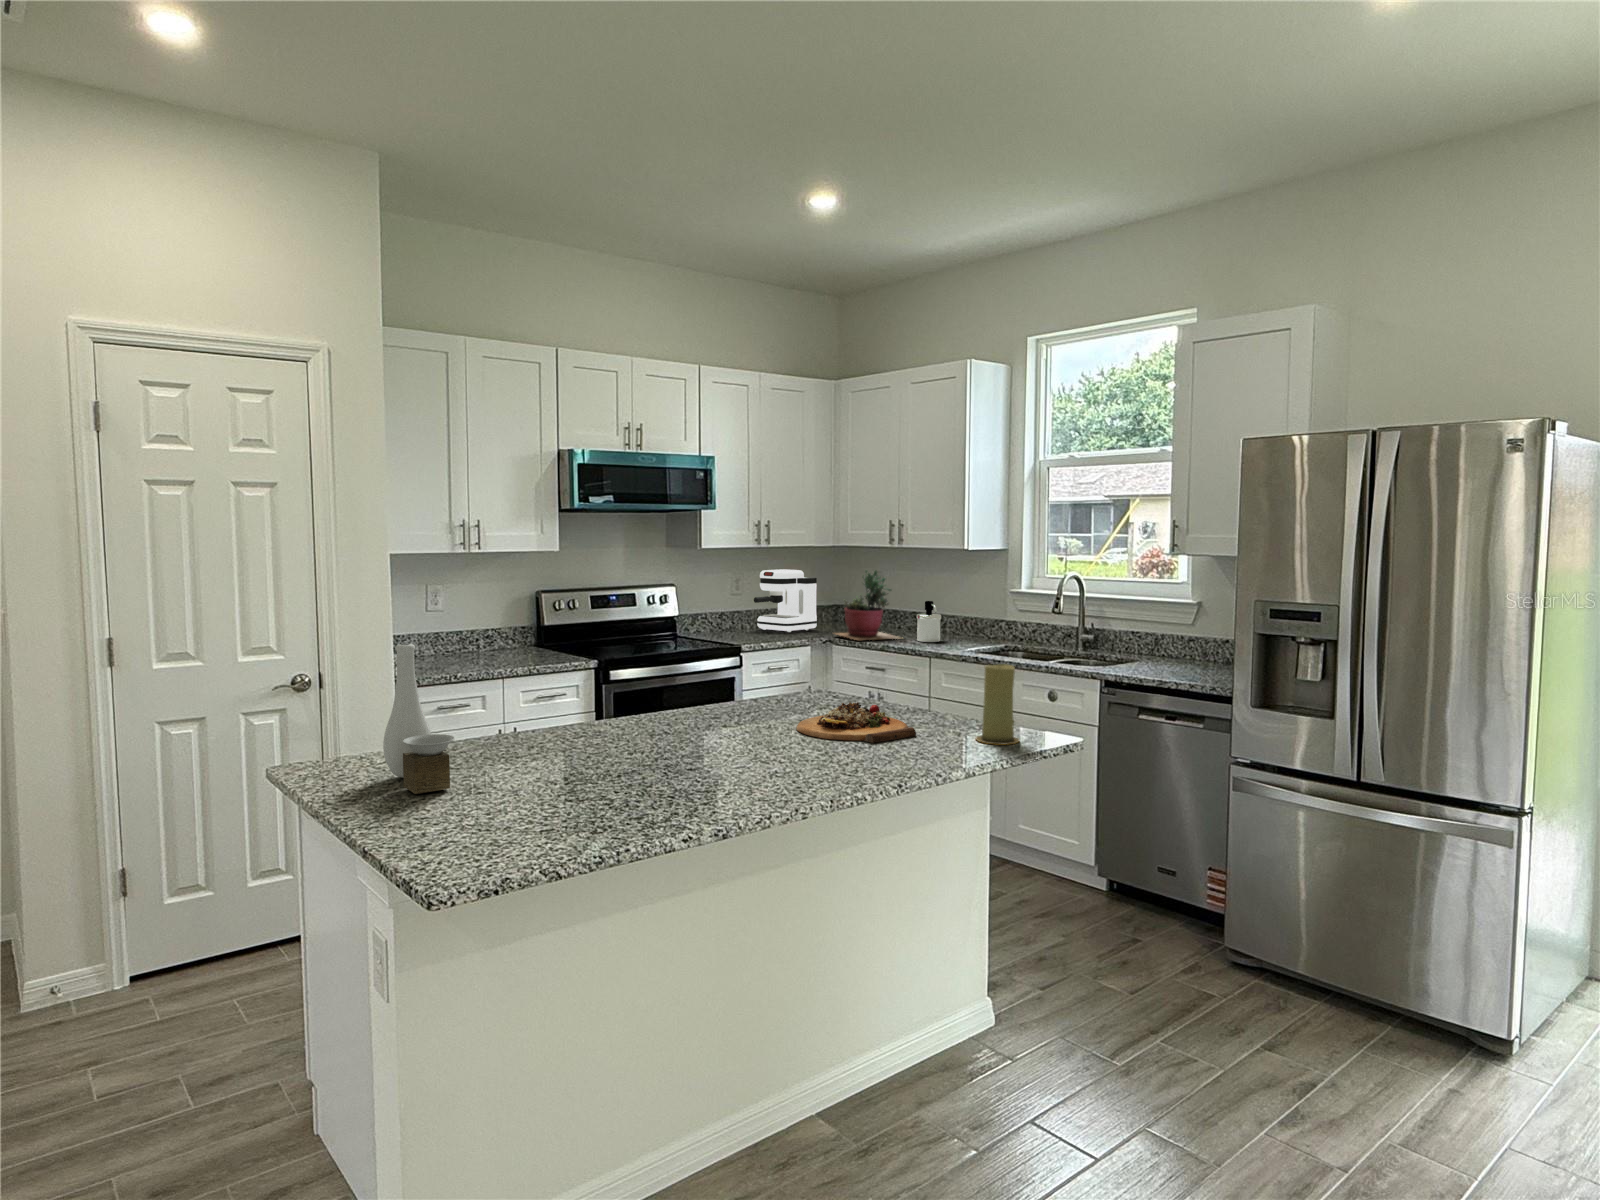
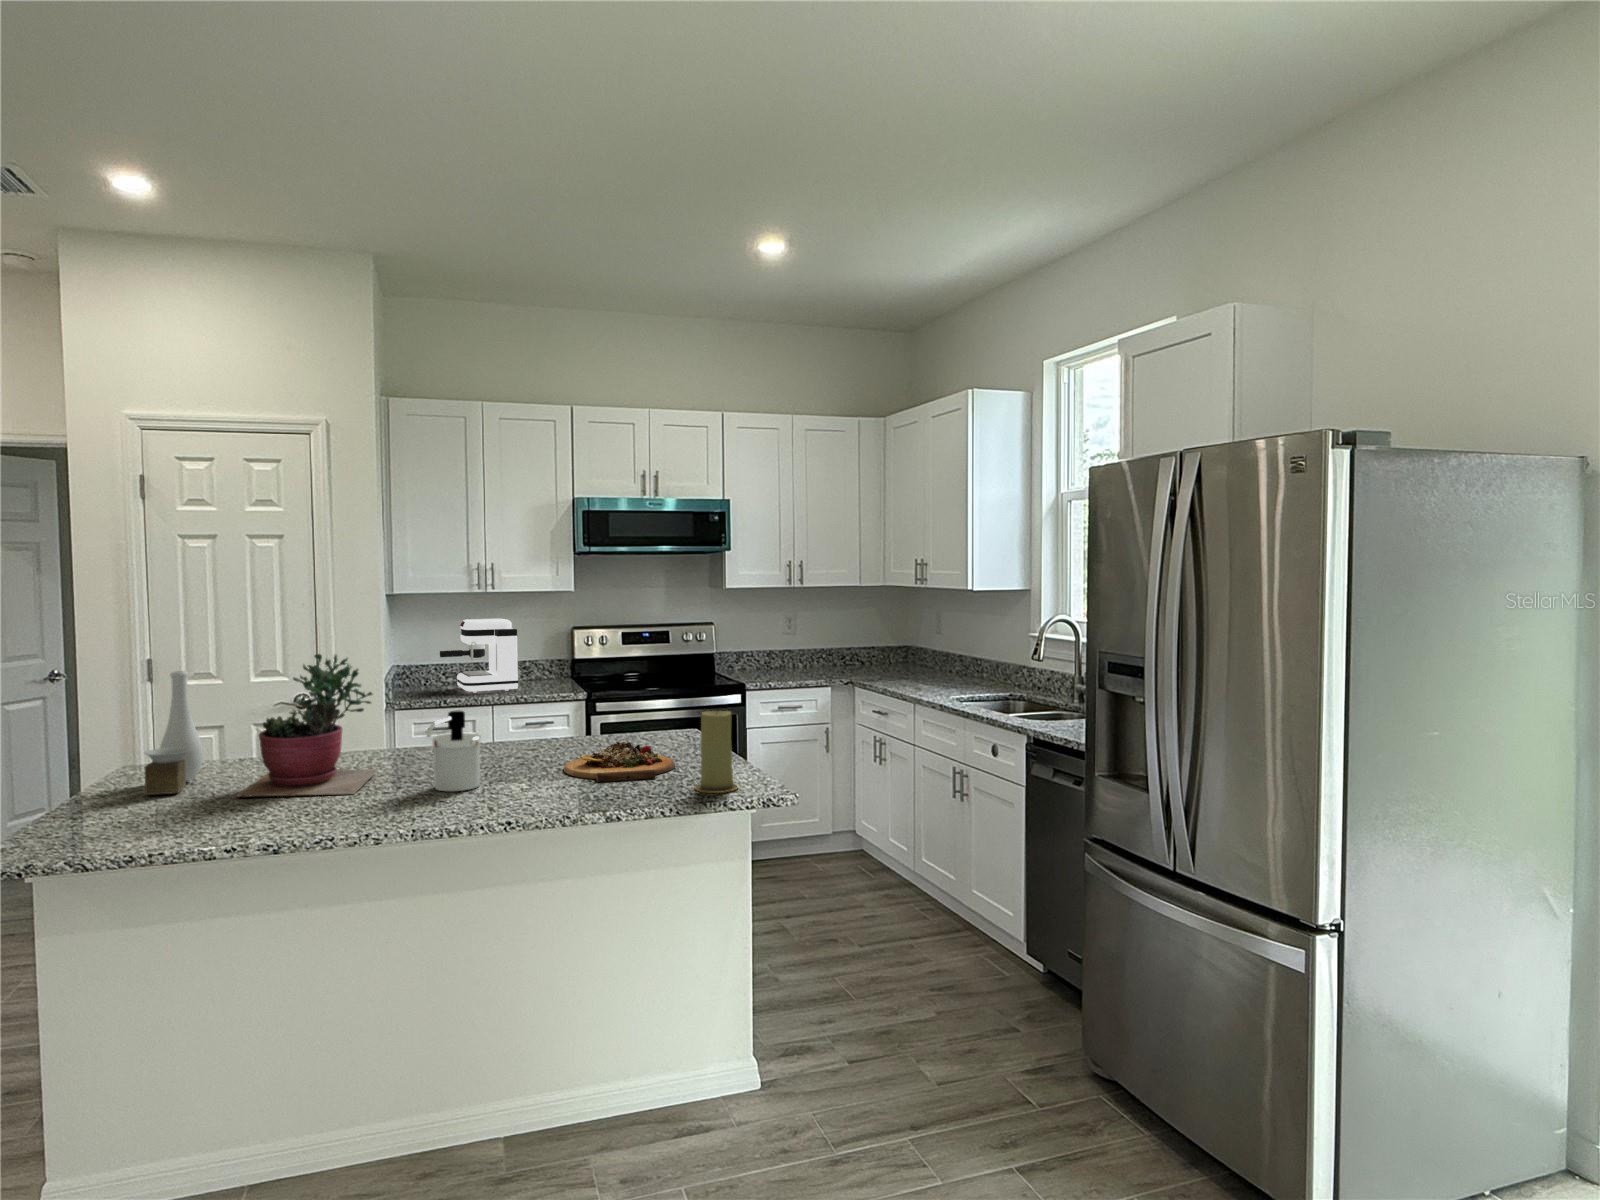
coffee maker: present [754,570,817,632] -> present [440,619,518,693]
succulent plant: present [837,570,900,640] -> present [236,654,377,797]
soap dispenser: present [917,601,941,642] -> present [427,711,481,791]

